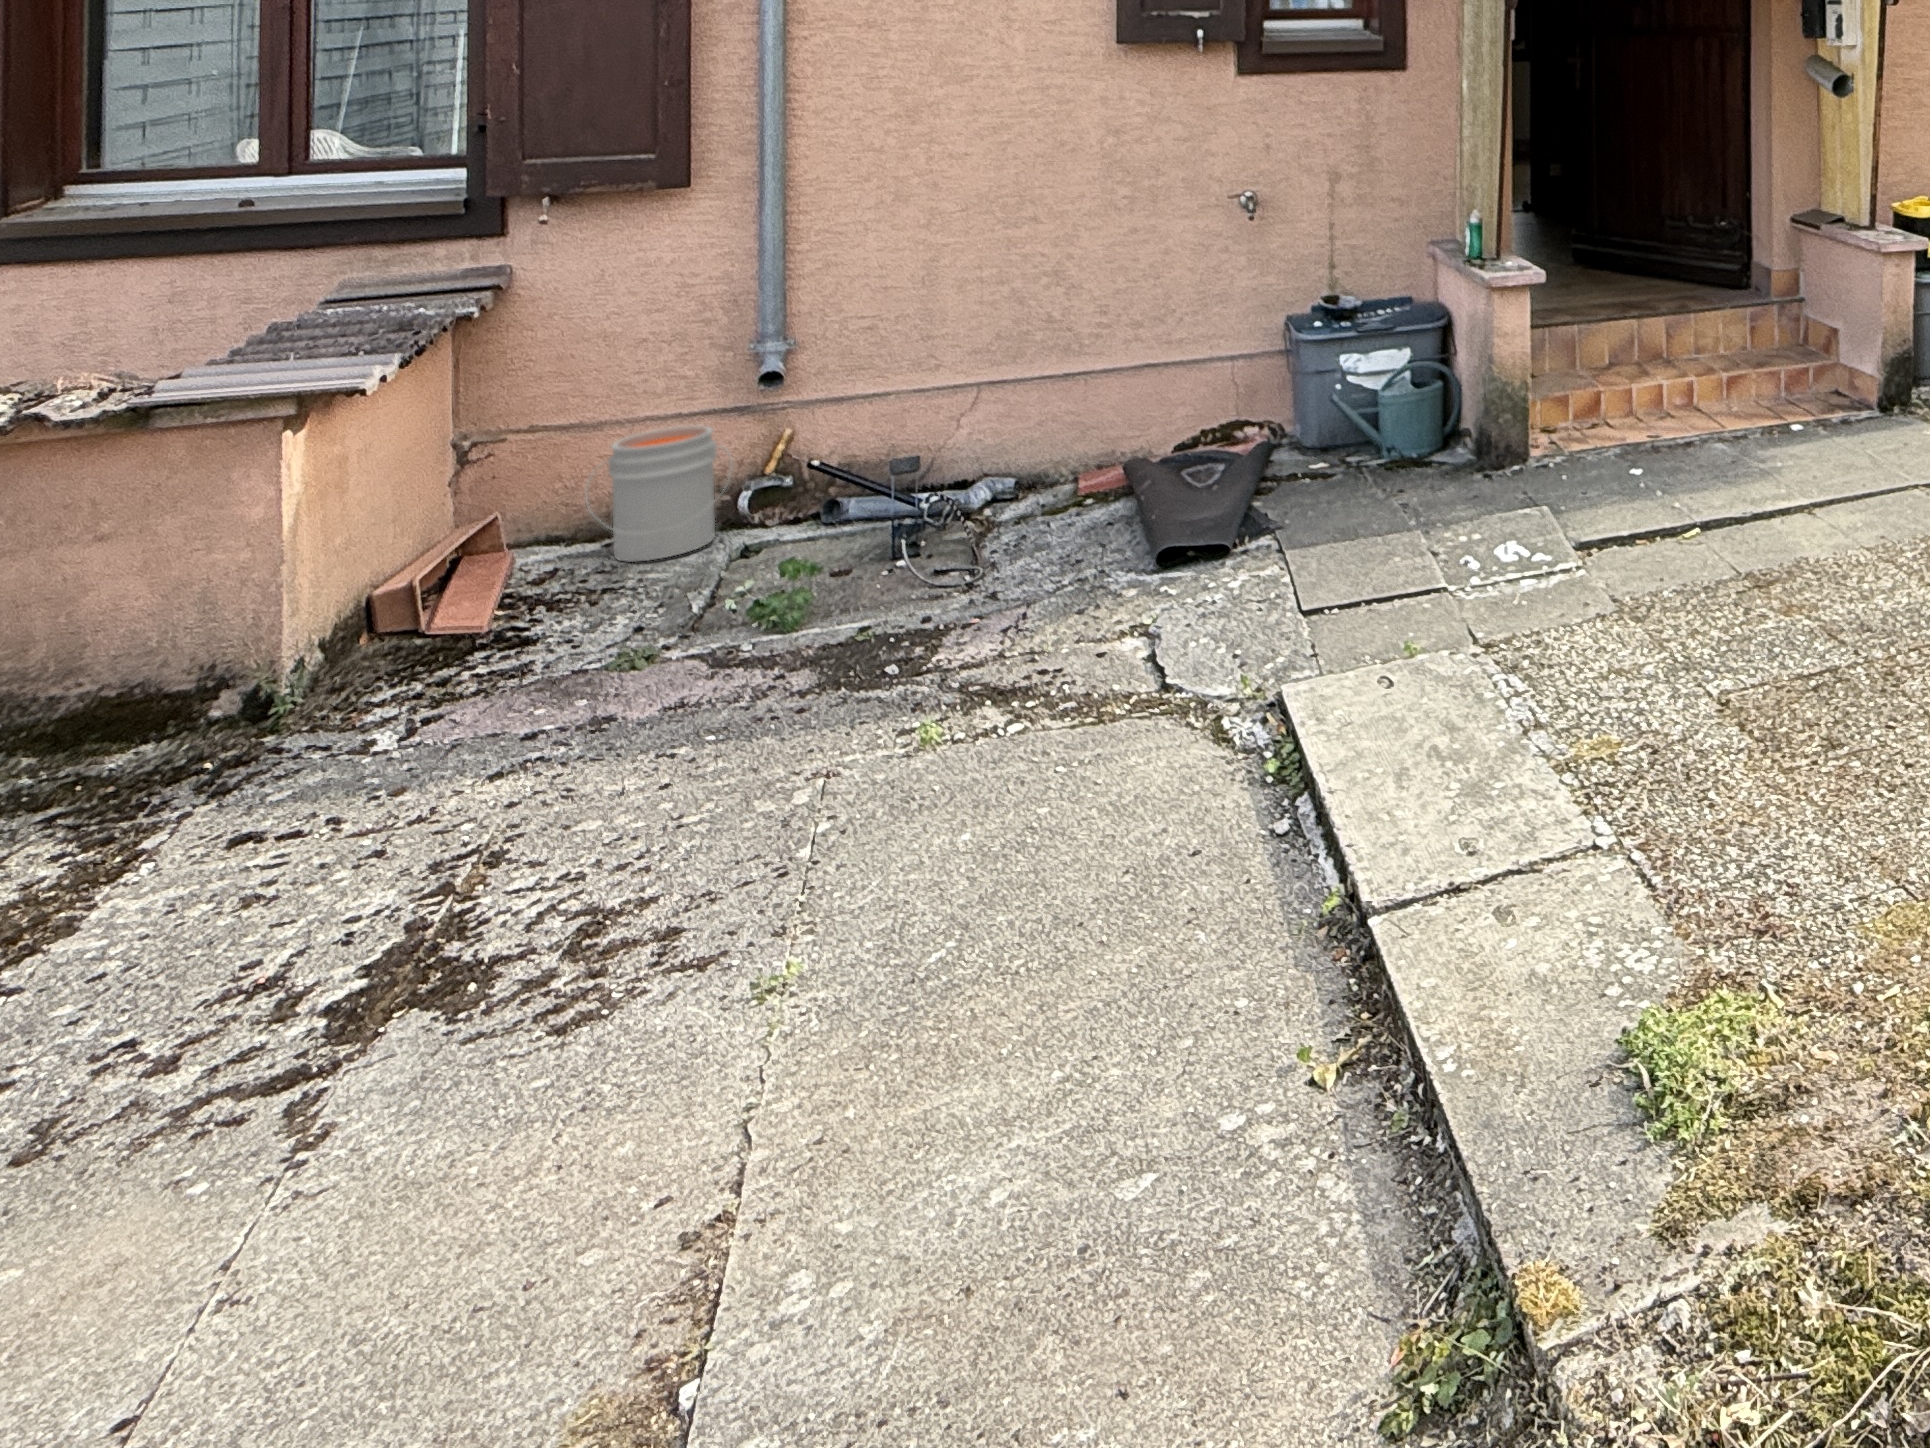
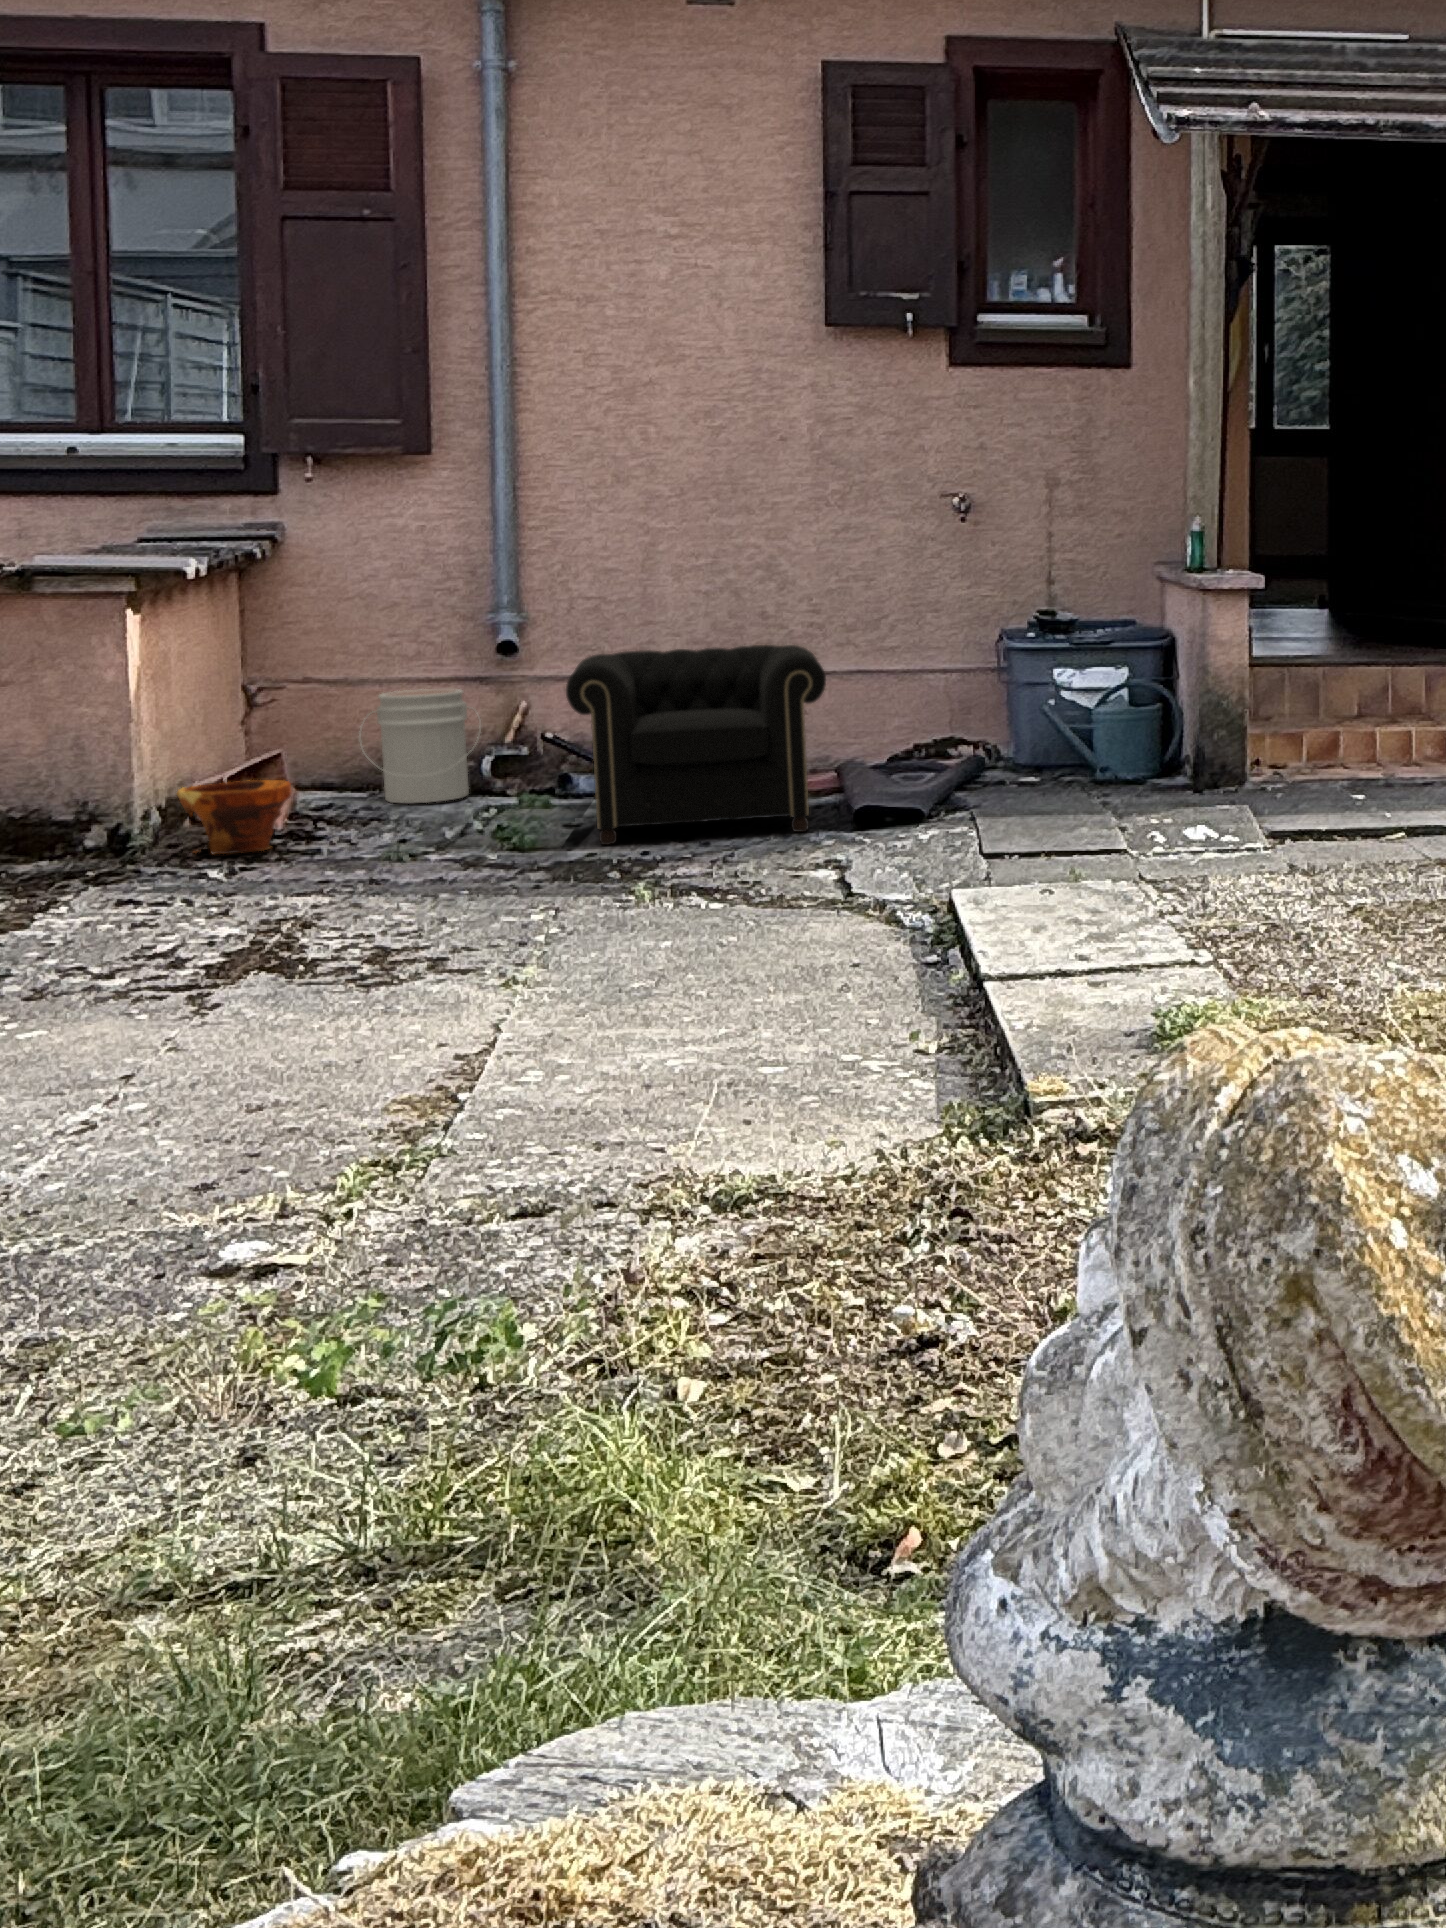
armchair: none [834,353,1119,600] -> present [566,645,826,845]
planter: none [337,586,492,695] -> present [177,780,291,854]

